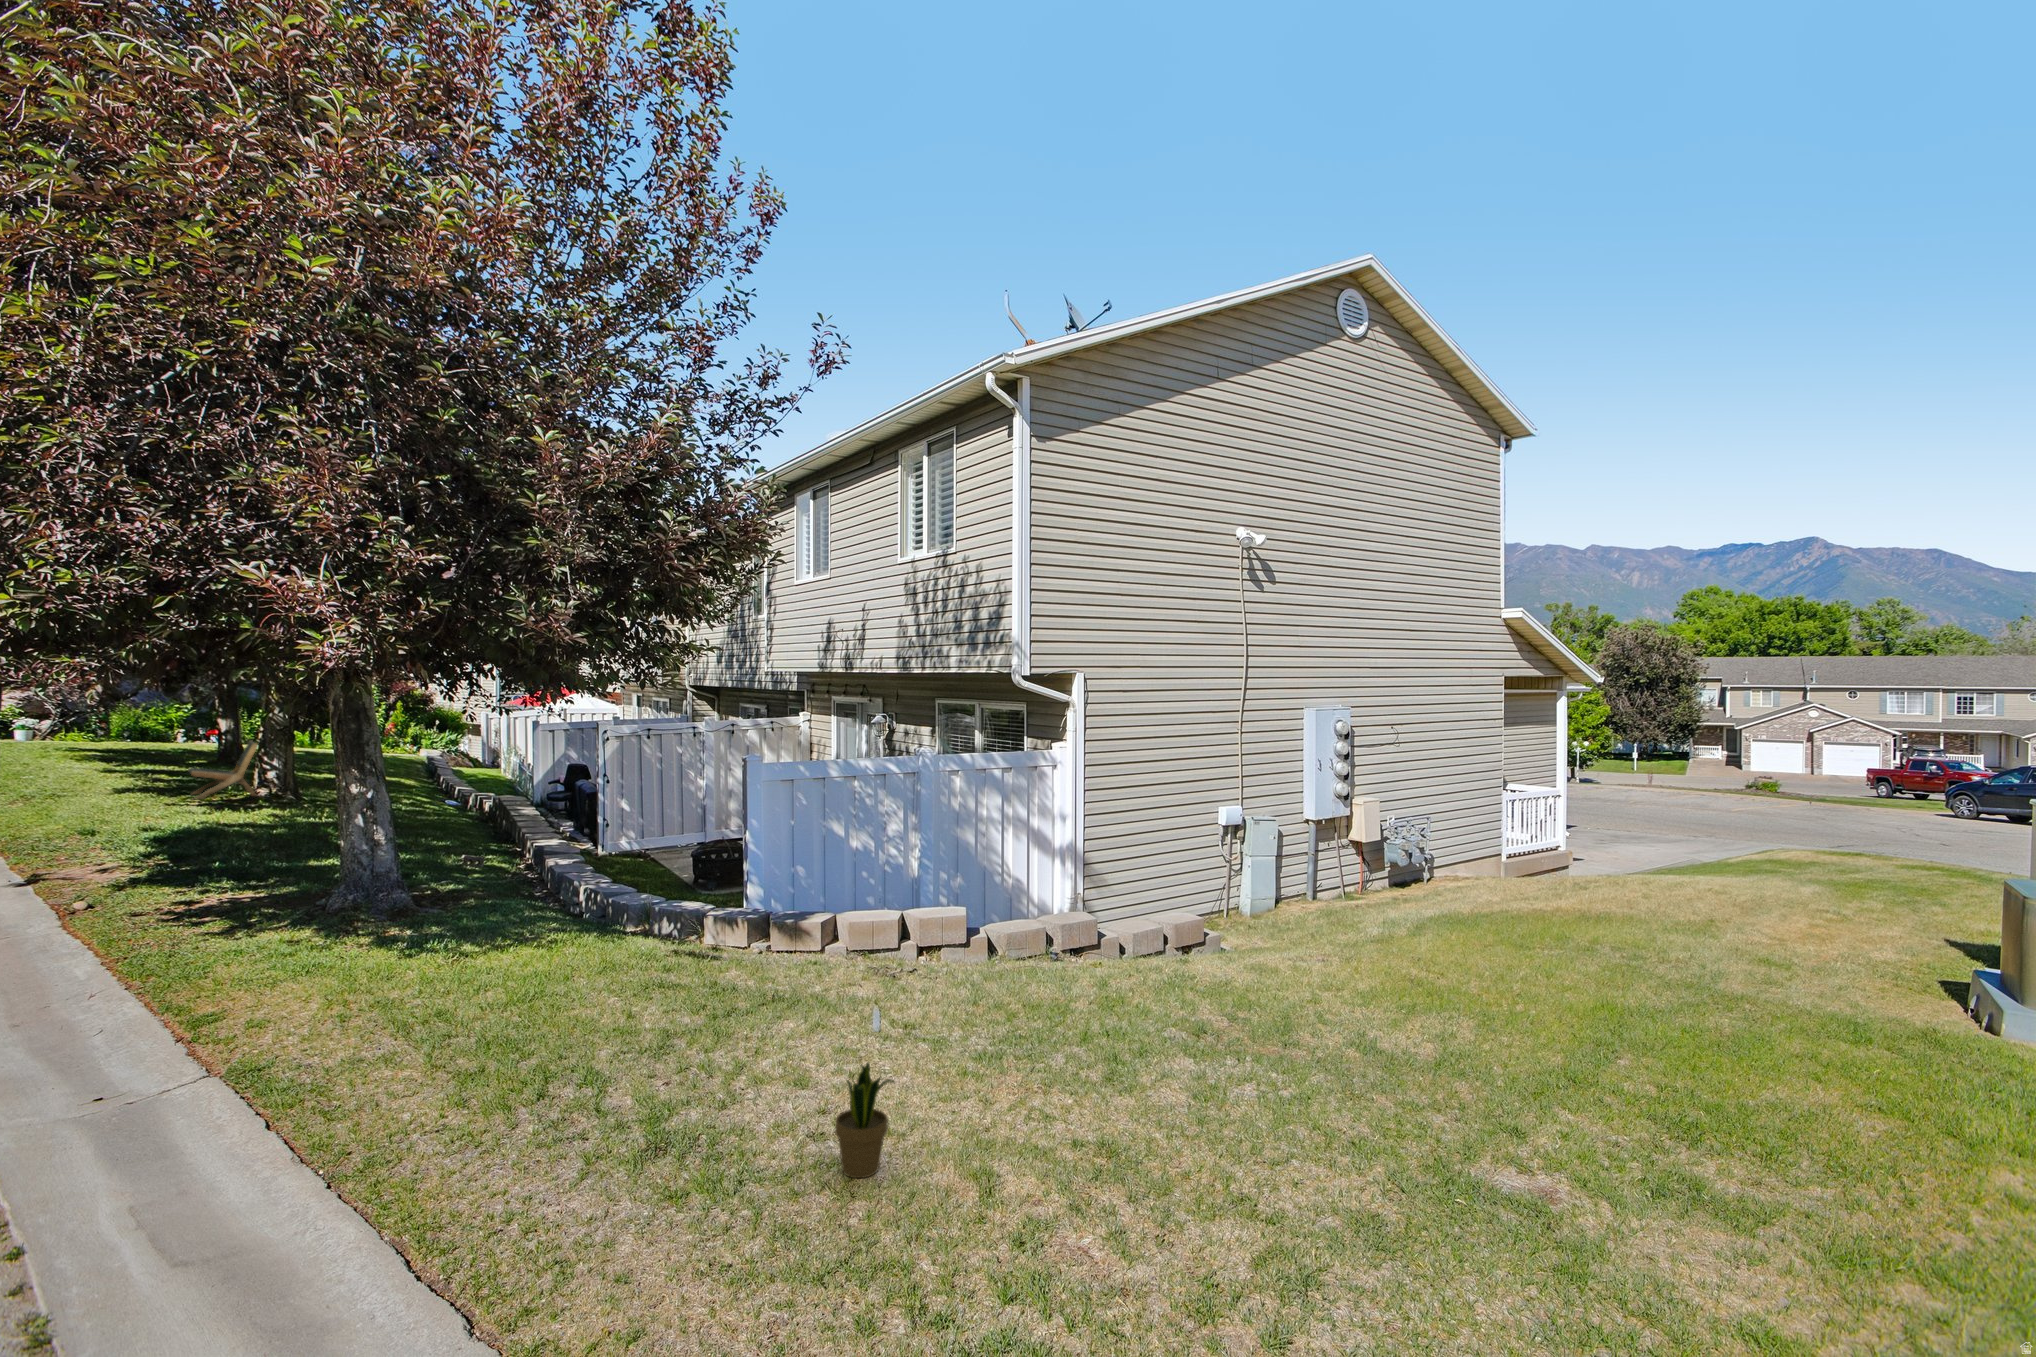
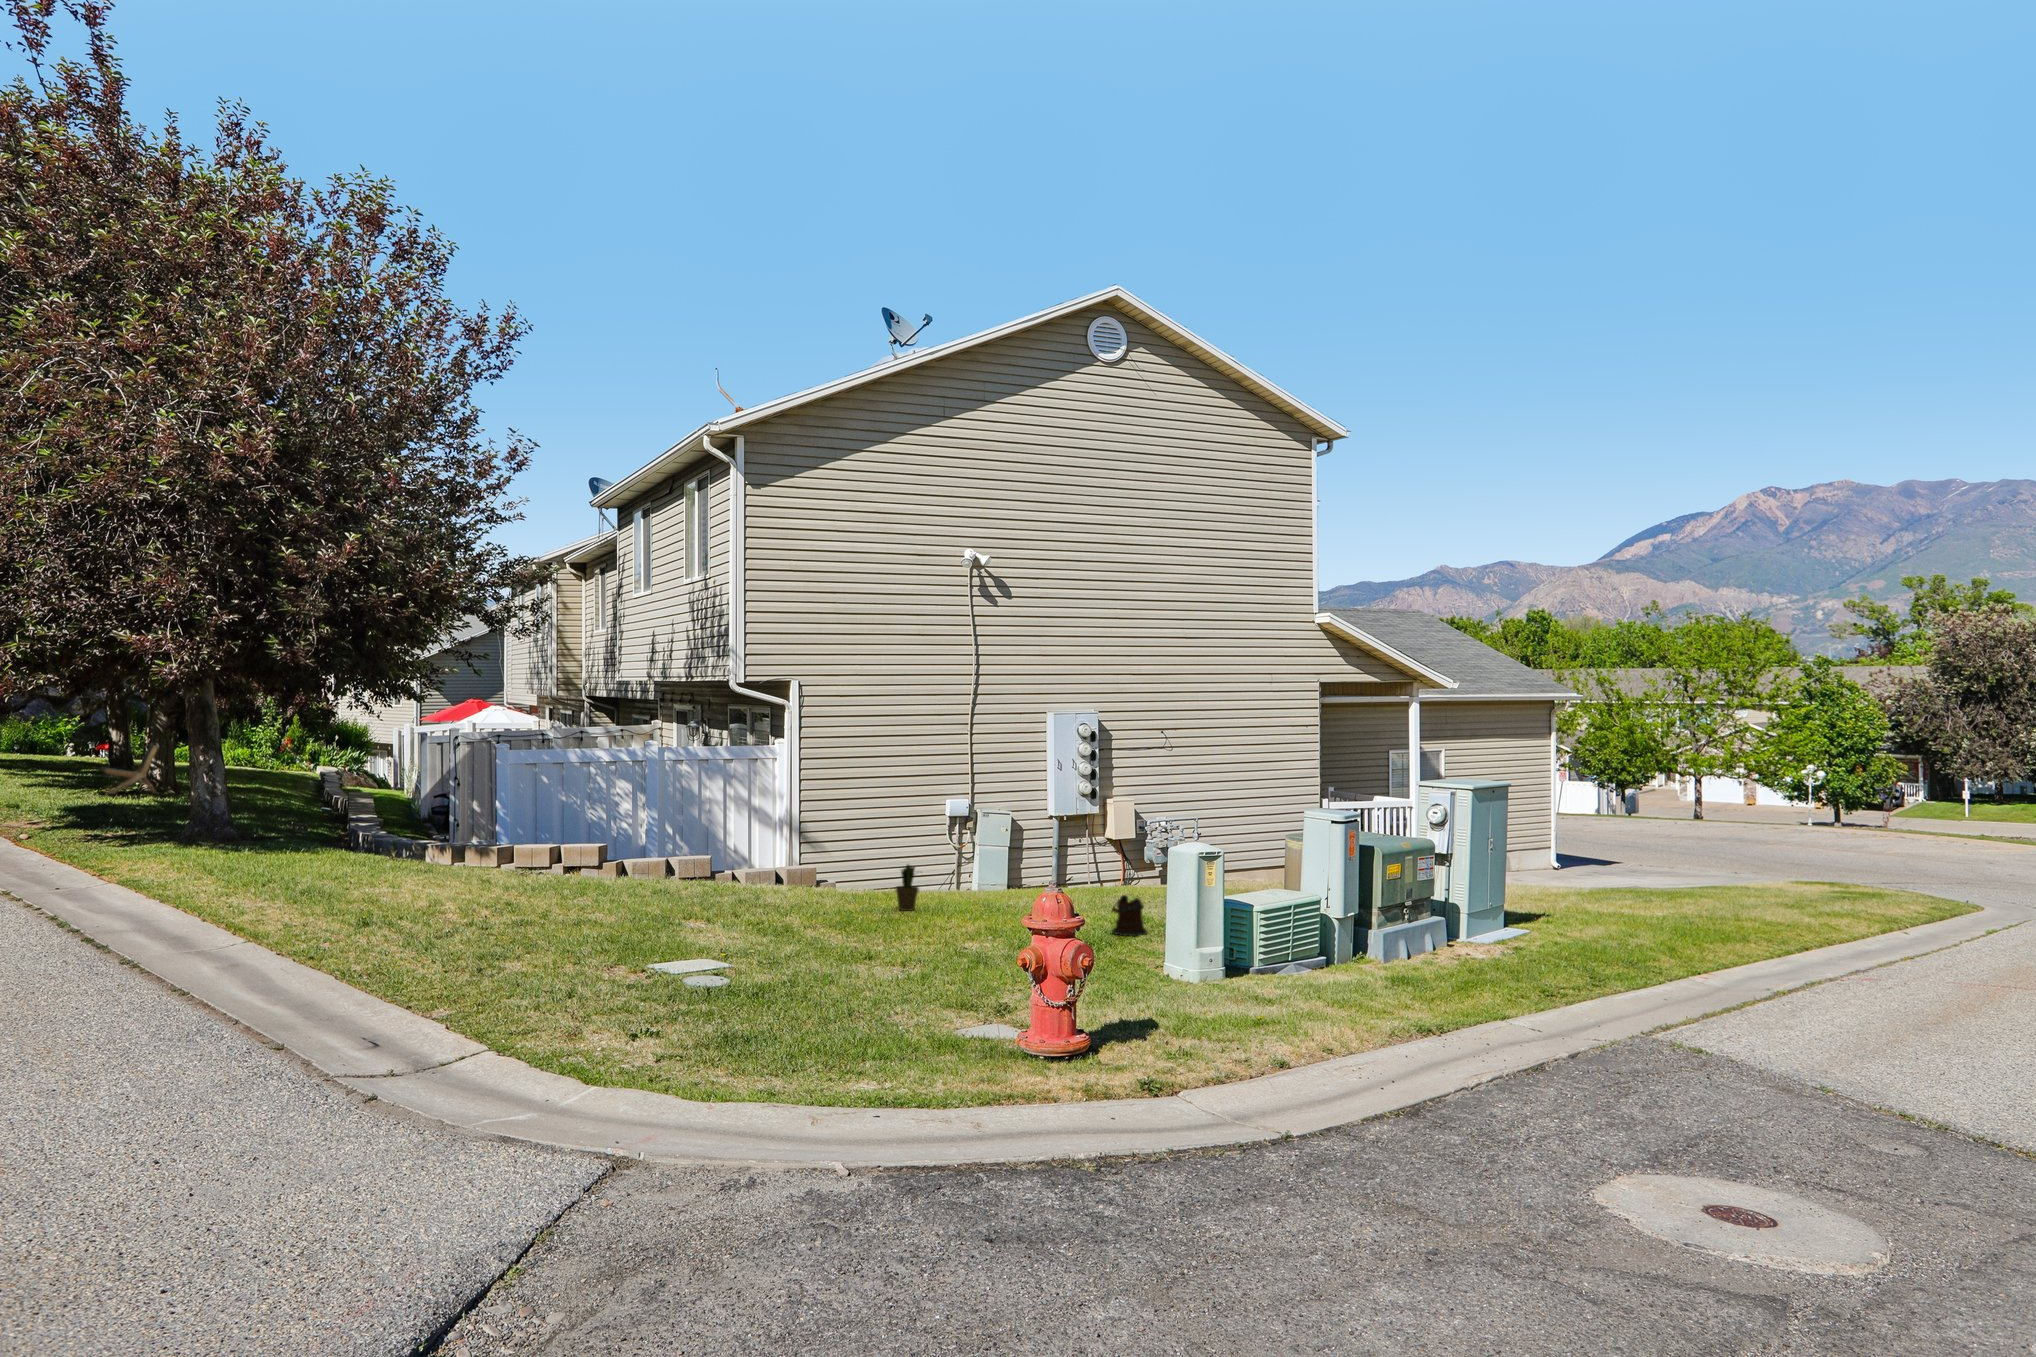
bucket: none [1826,1000,1897,1072] -> present [1112,895,1147,936]
potted plant: present [835,1063,894,1178] -> present [896,865,922,911]

